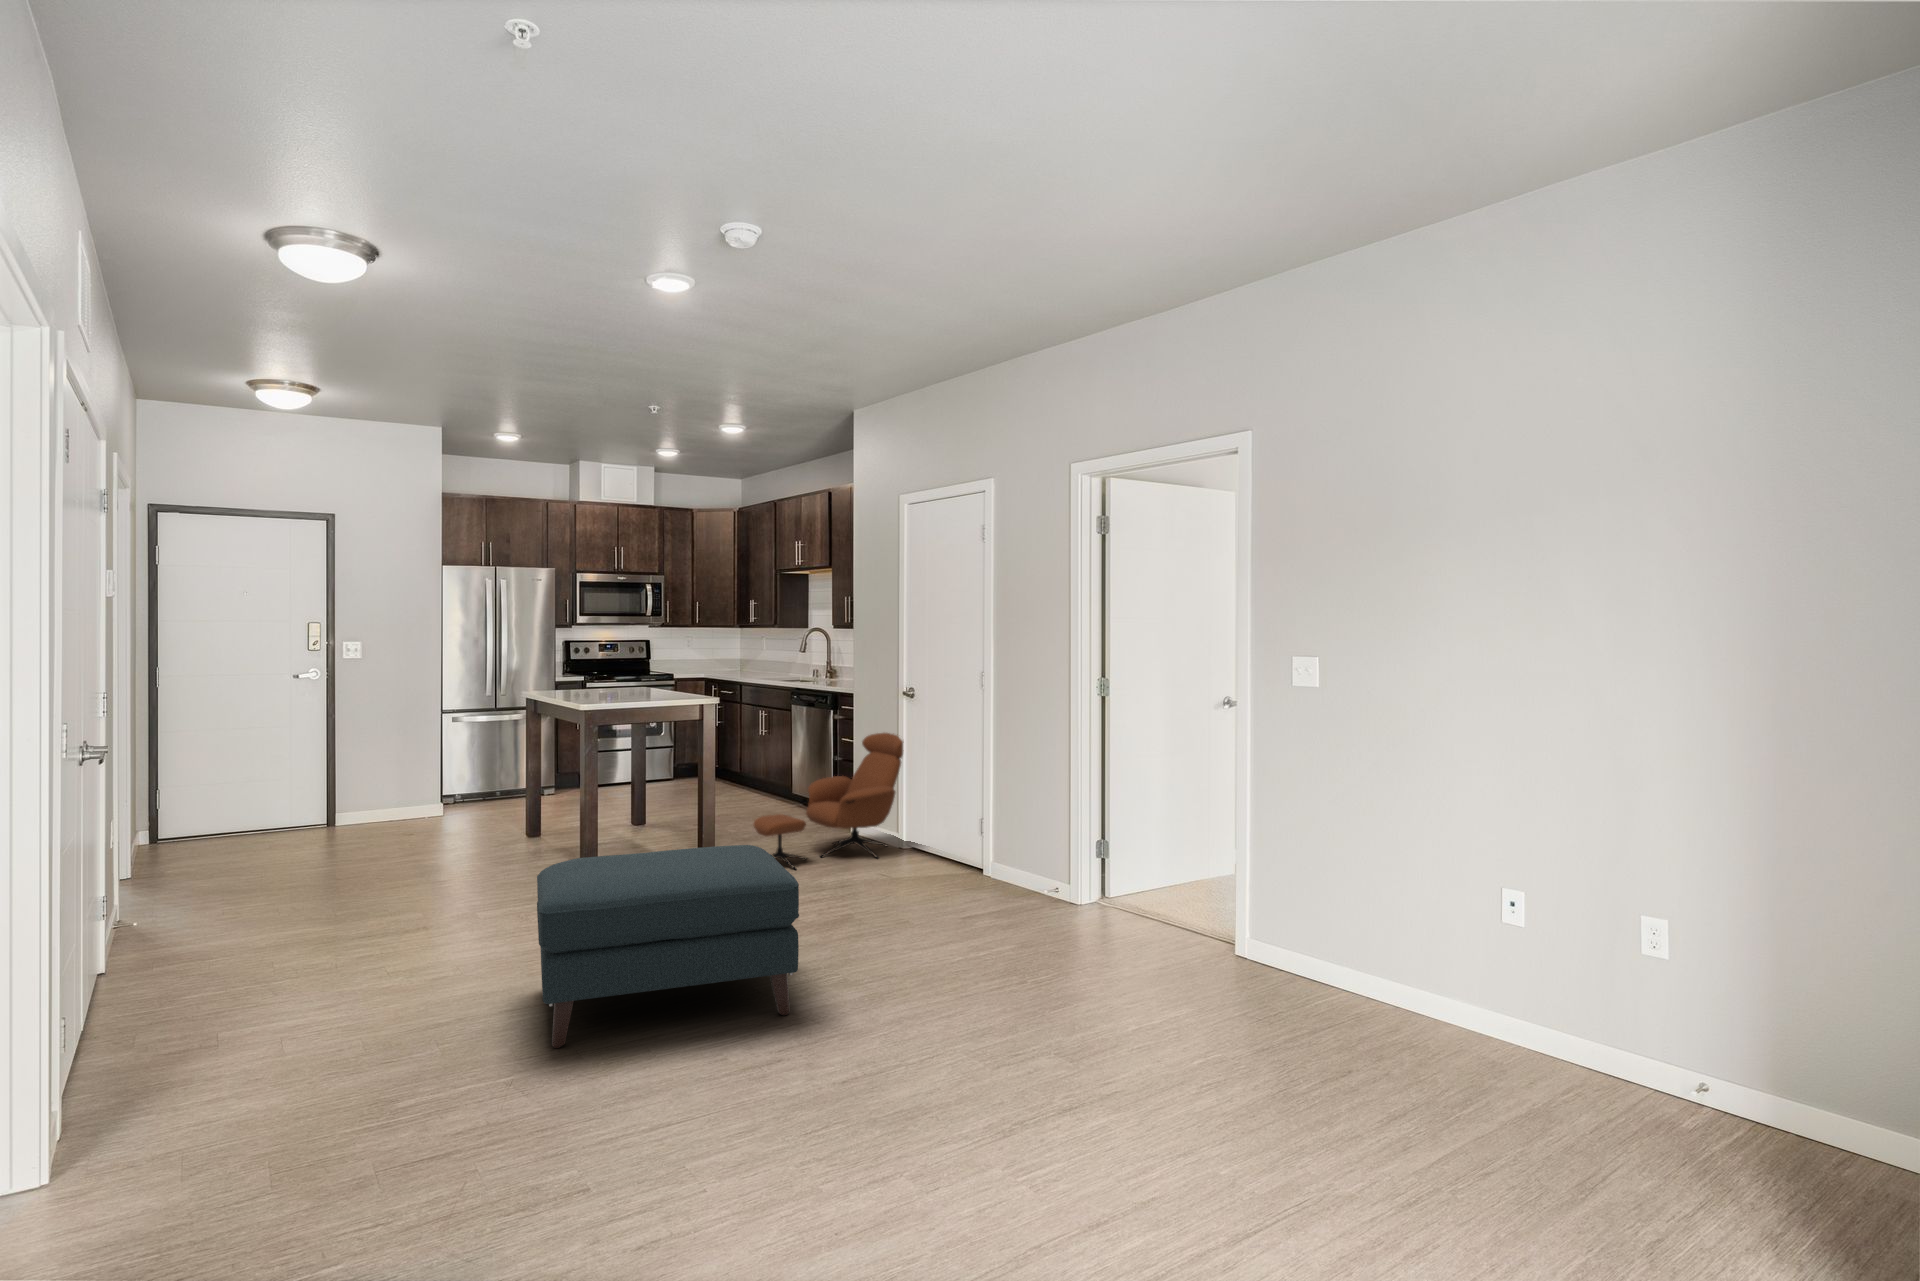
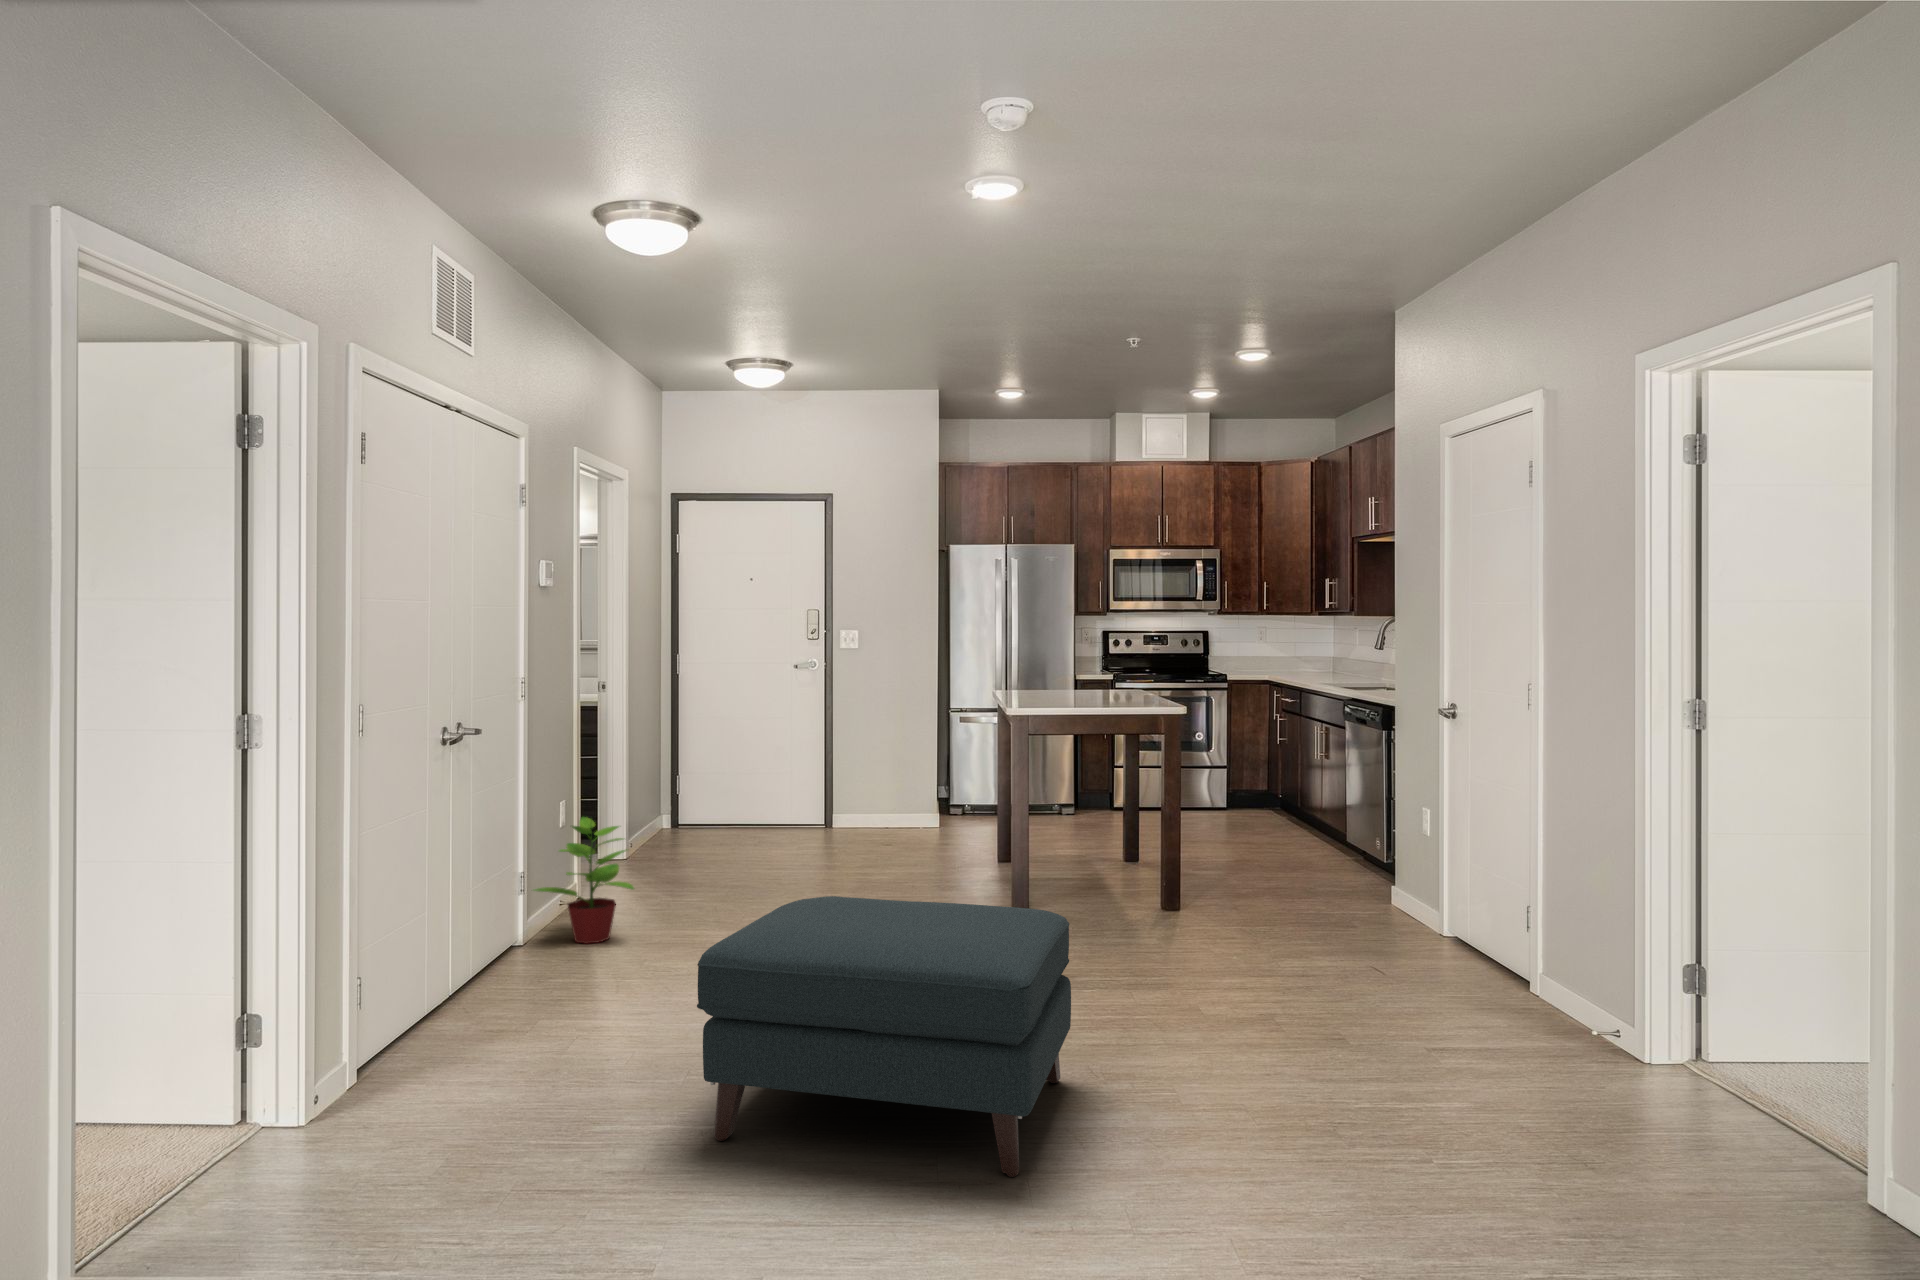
lounge chair: present [754,733,904,869] -> none [1199,765,1444,952]
potted plant: none [136,832,263,961] -> present [534,817,634,944]

